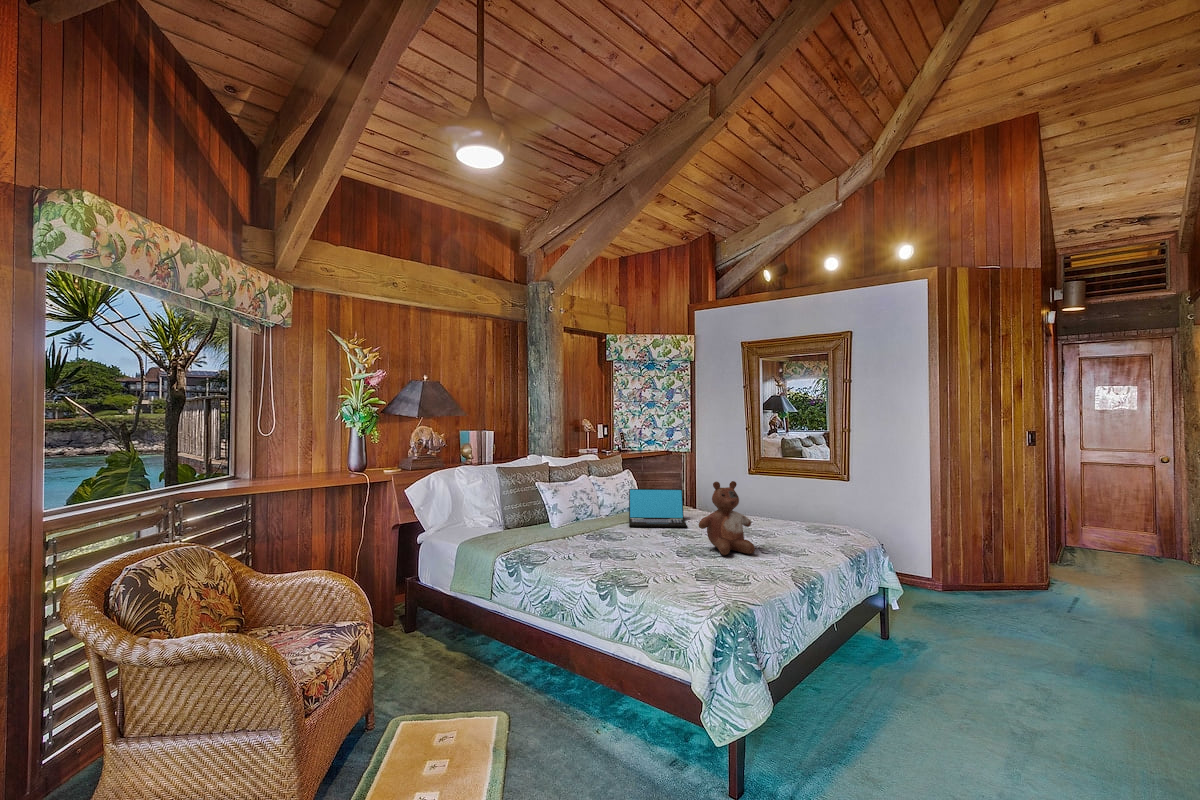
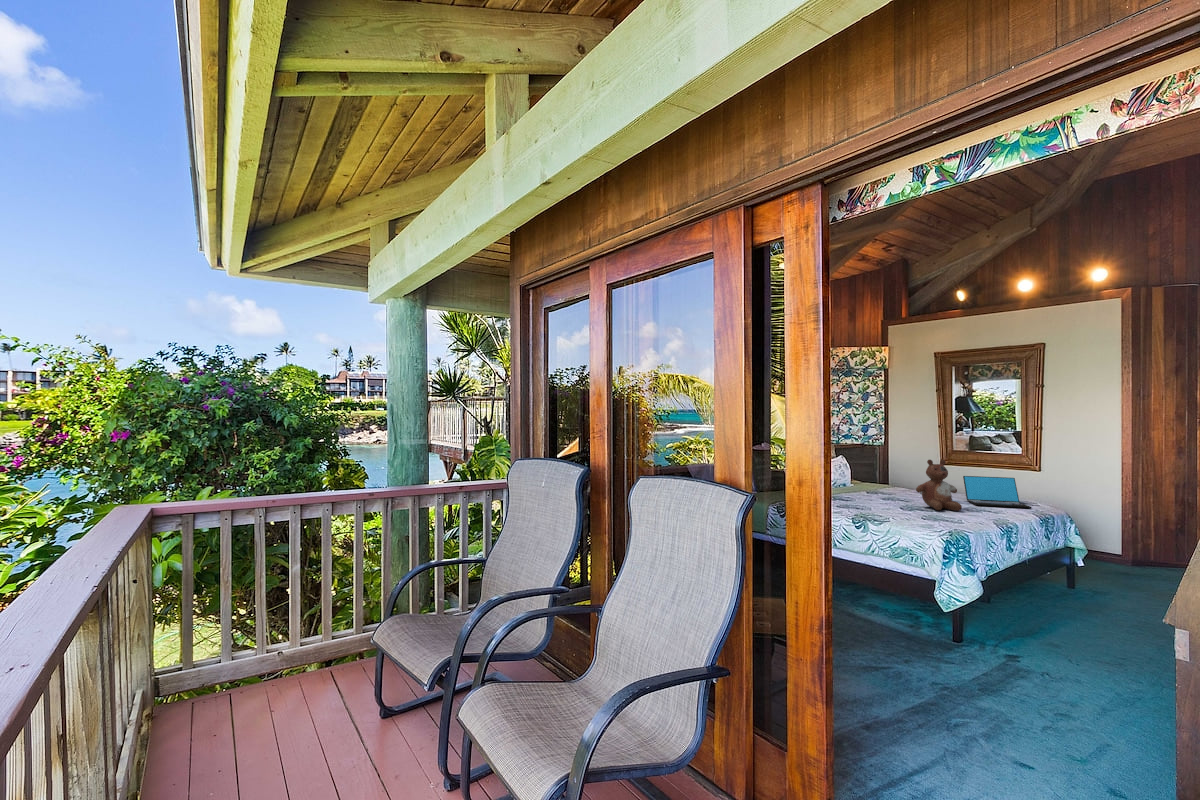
laptop: present [629,489,687,527] -> present [963,476,1032,508]

